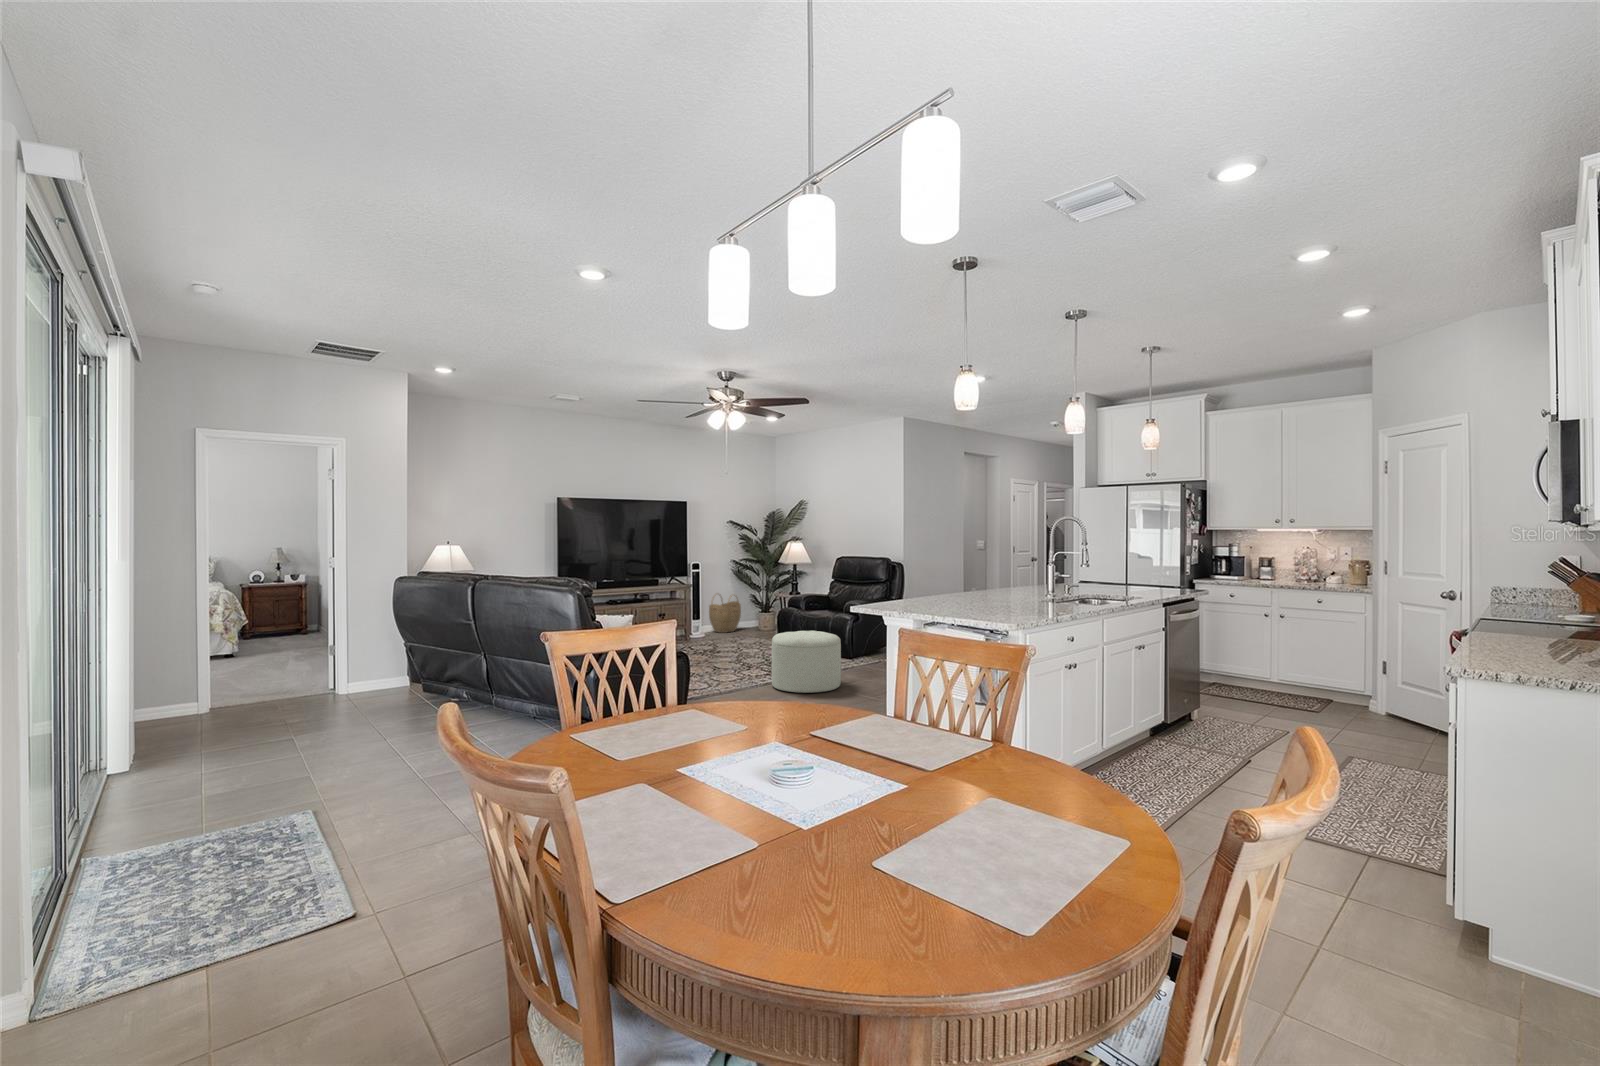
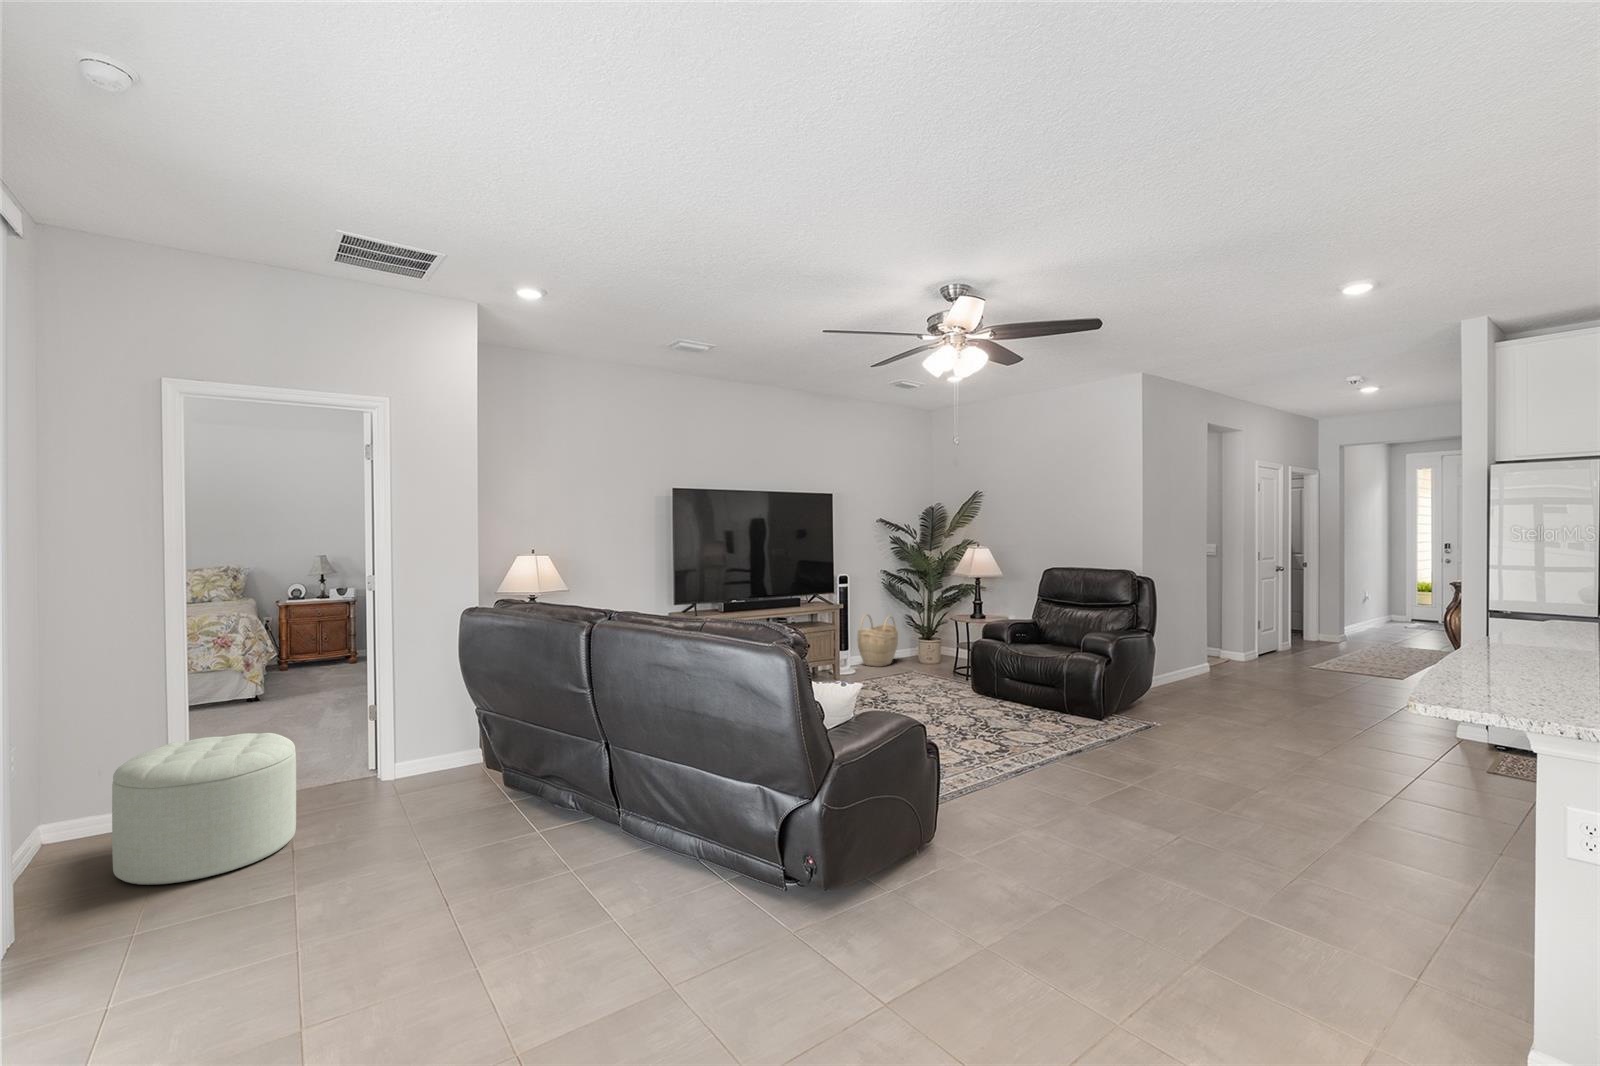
ottoman: present [772,631,841,693] -> present [112,733,296,885]

